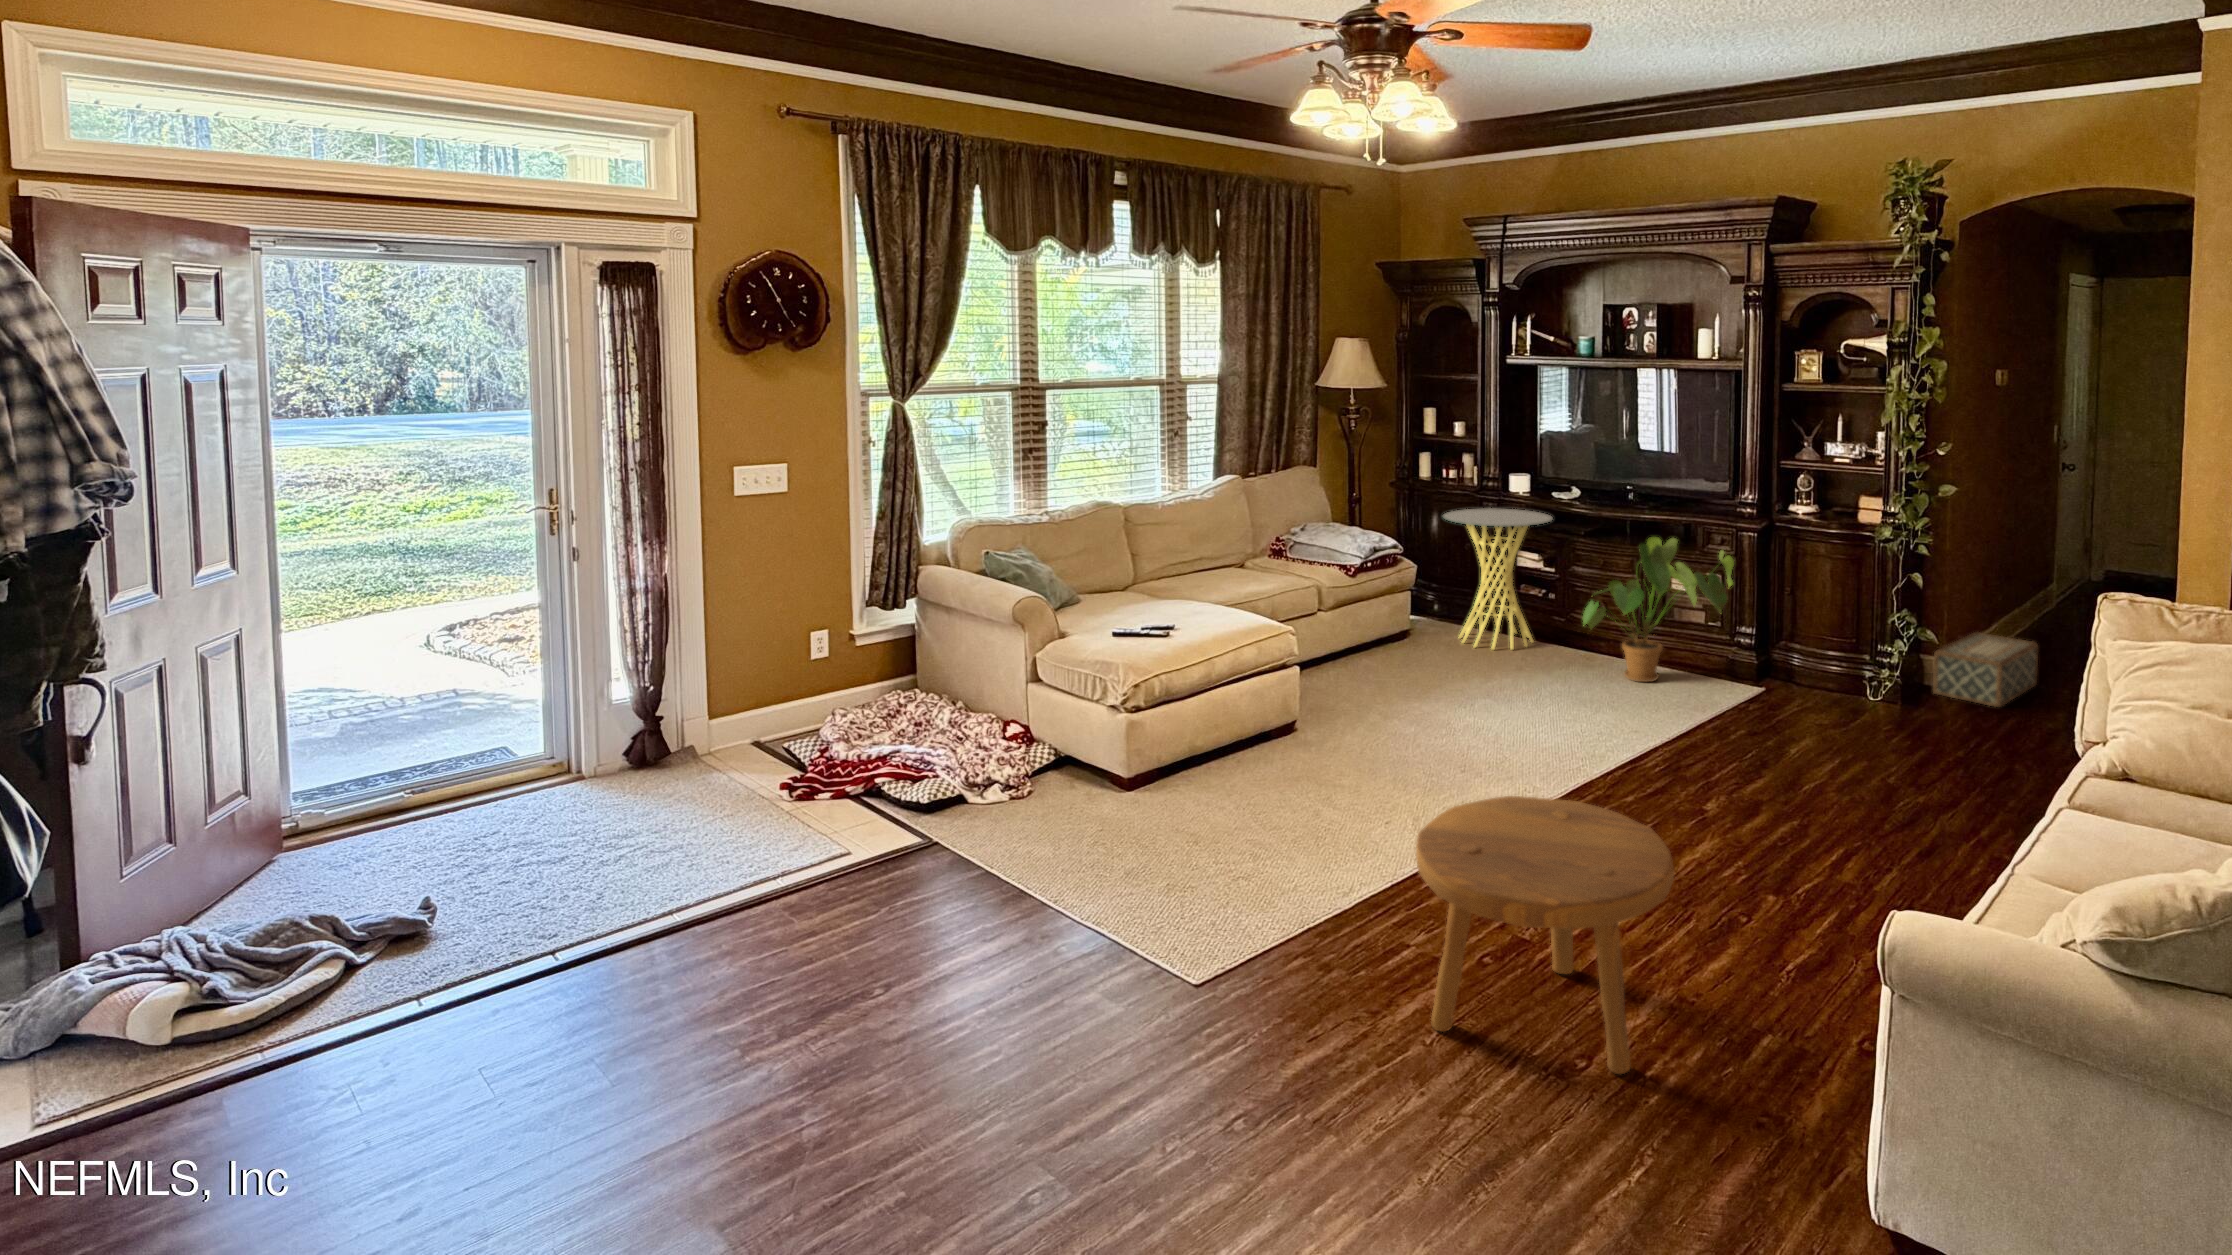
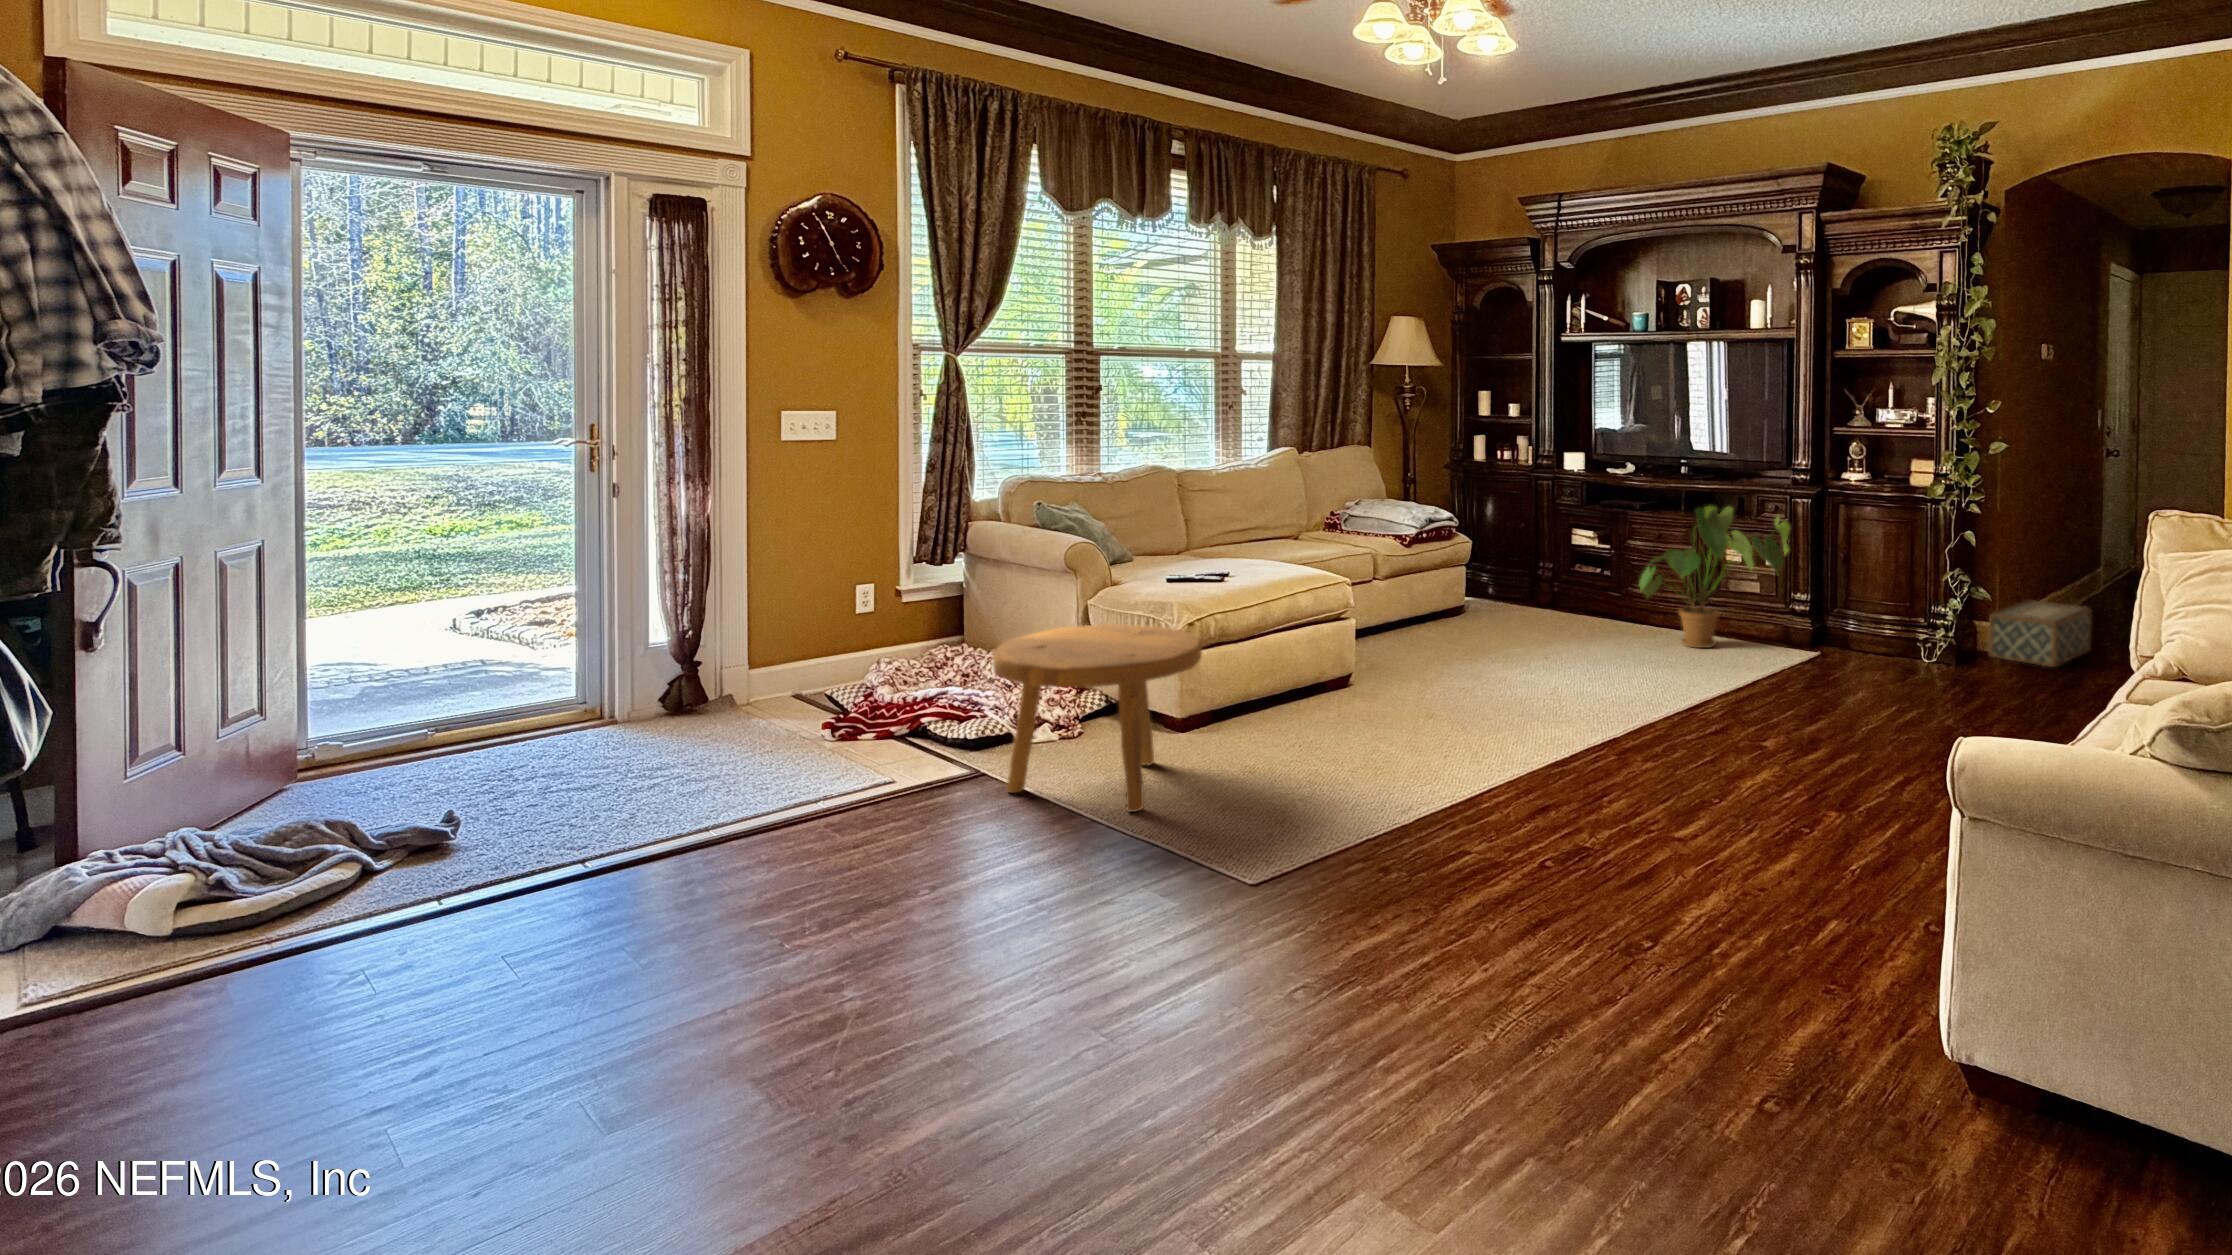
side table: present [1443,508,1552,649] -> none [1498,486,1609,624]
footstool: present [1416,796,1674,1074] -> present [993,624,1202,812]

